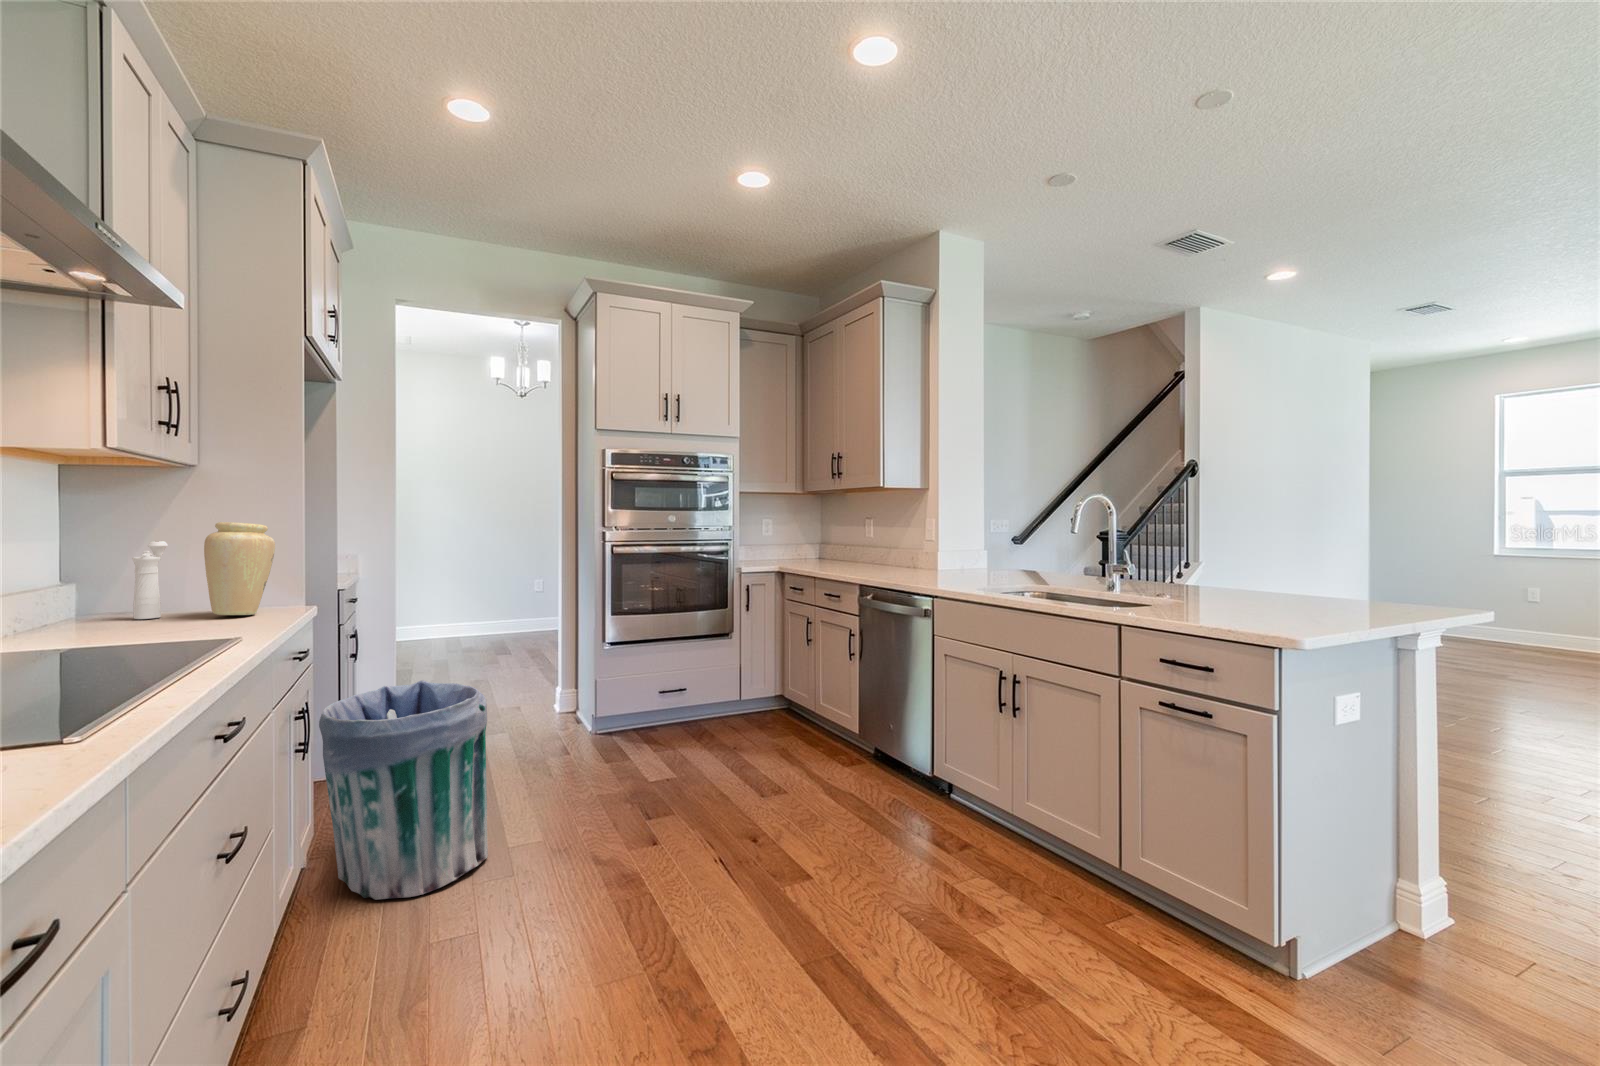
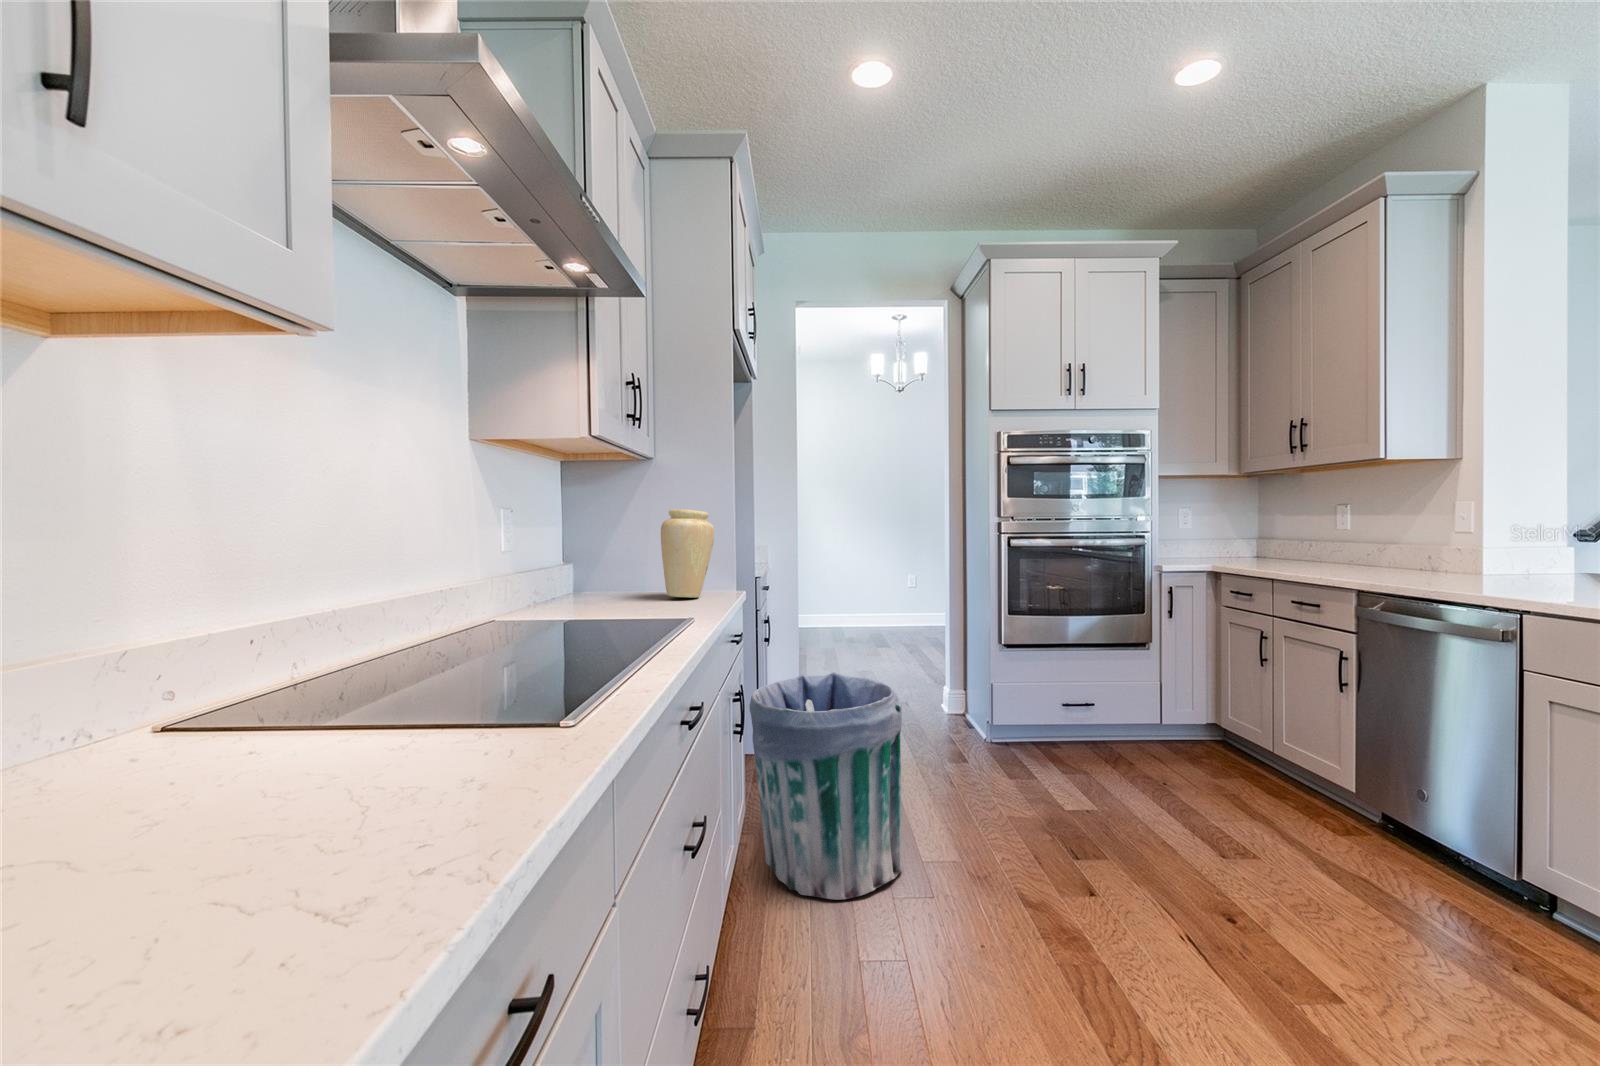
pepper mill: present [132,541,168,619] -> none [609,528,633,597]

